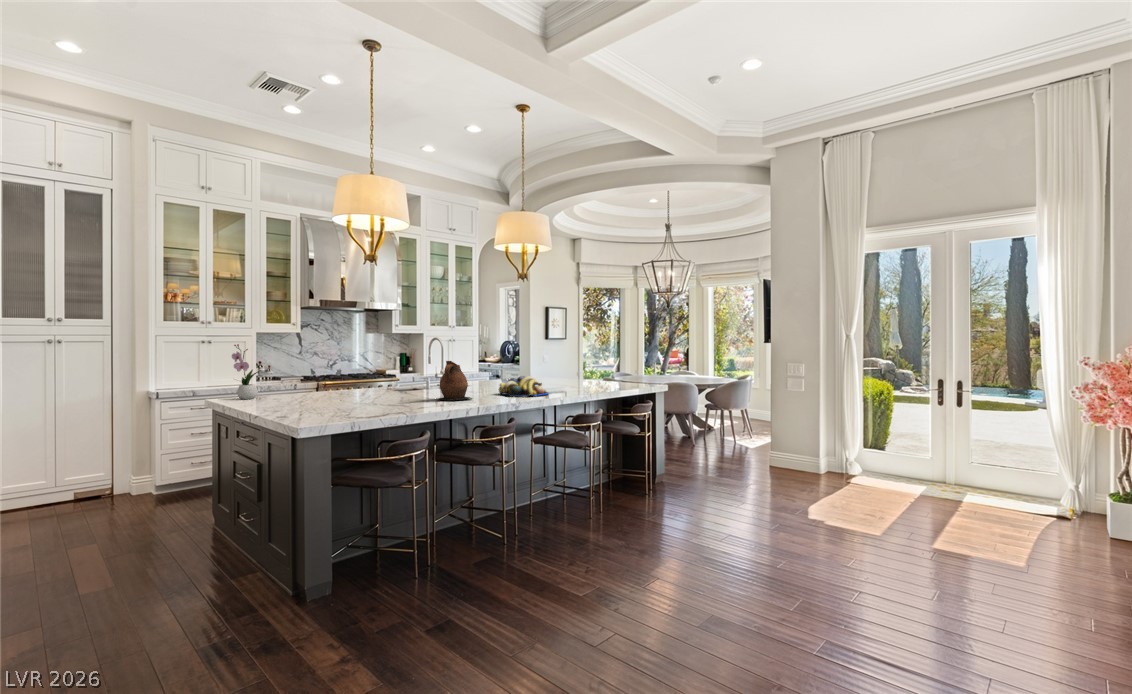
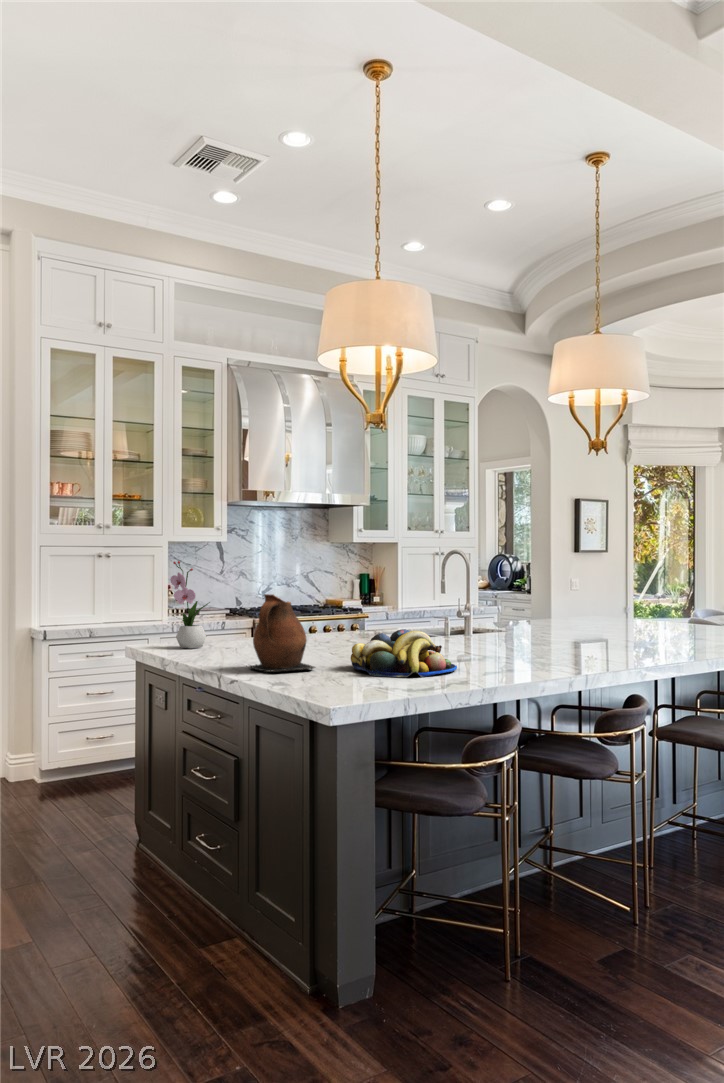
ceramic pitcher: present [438,361,472,400] -> present [250,594,315,672]
fruit bowl: present [499,376,549,397] -> present [351,629,457,677]

